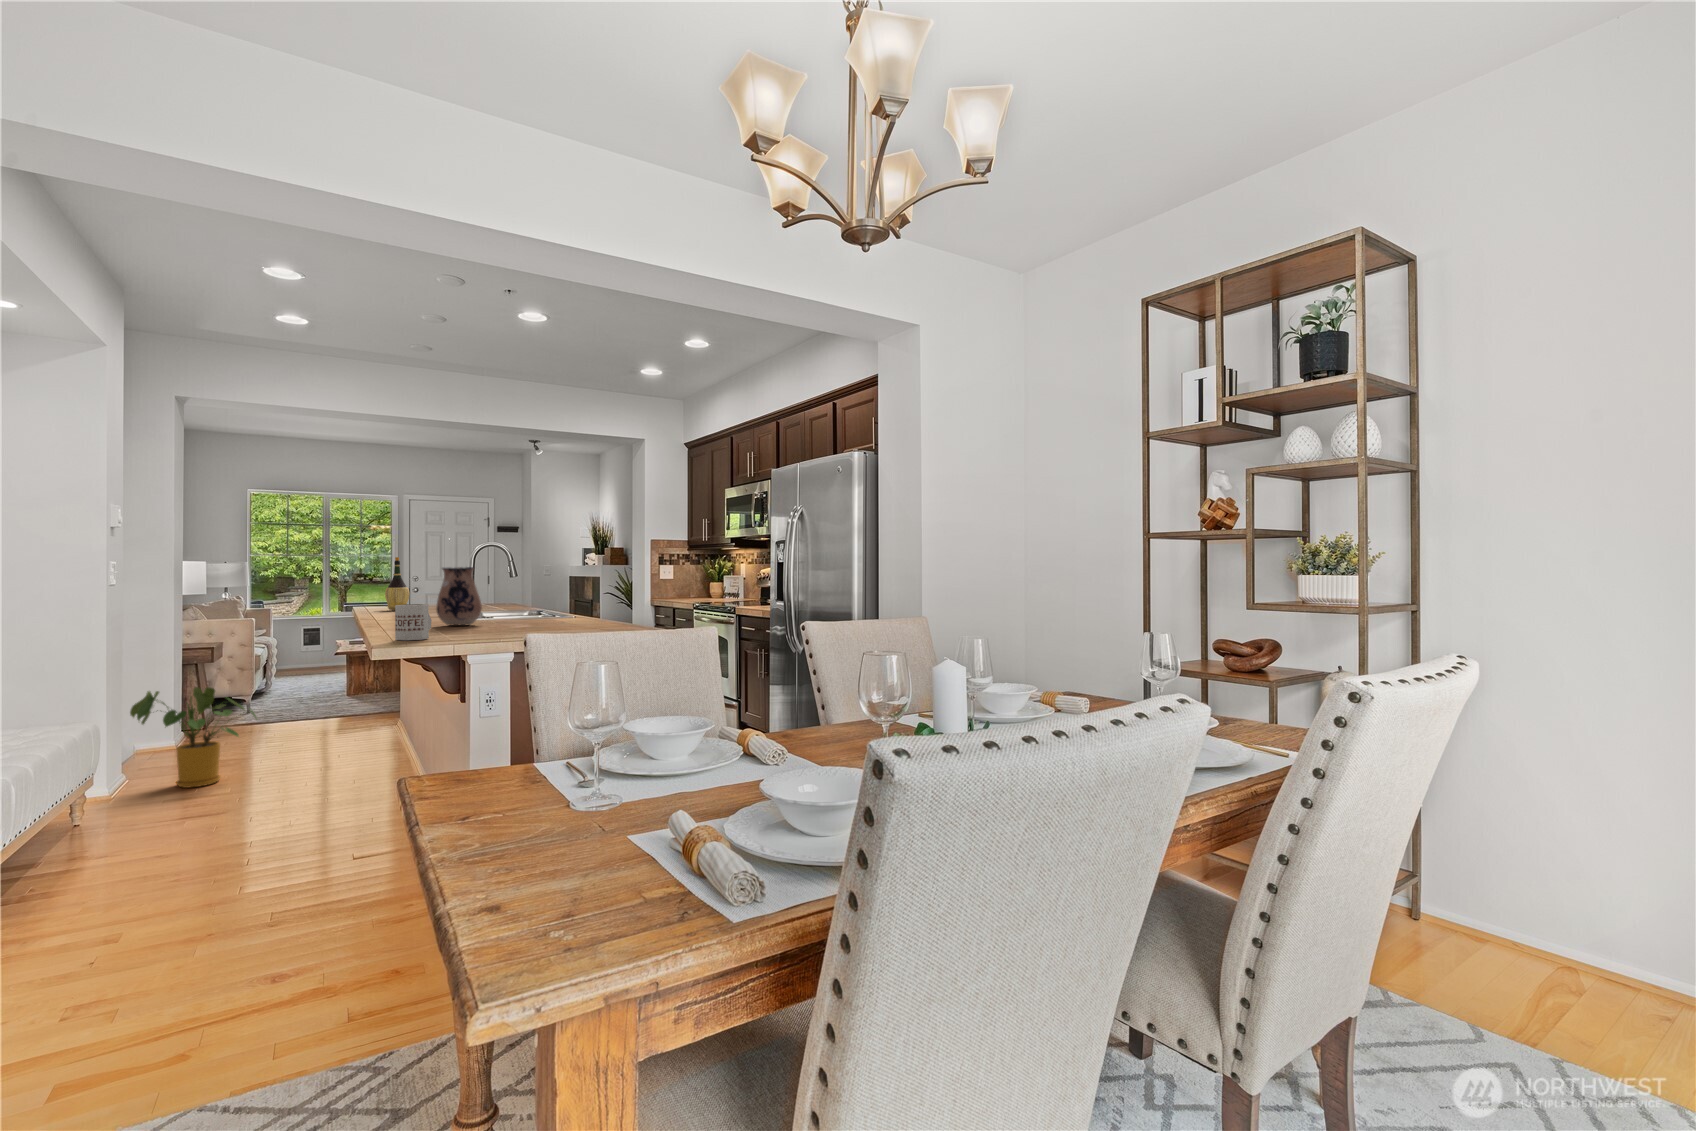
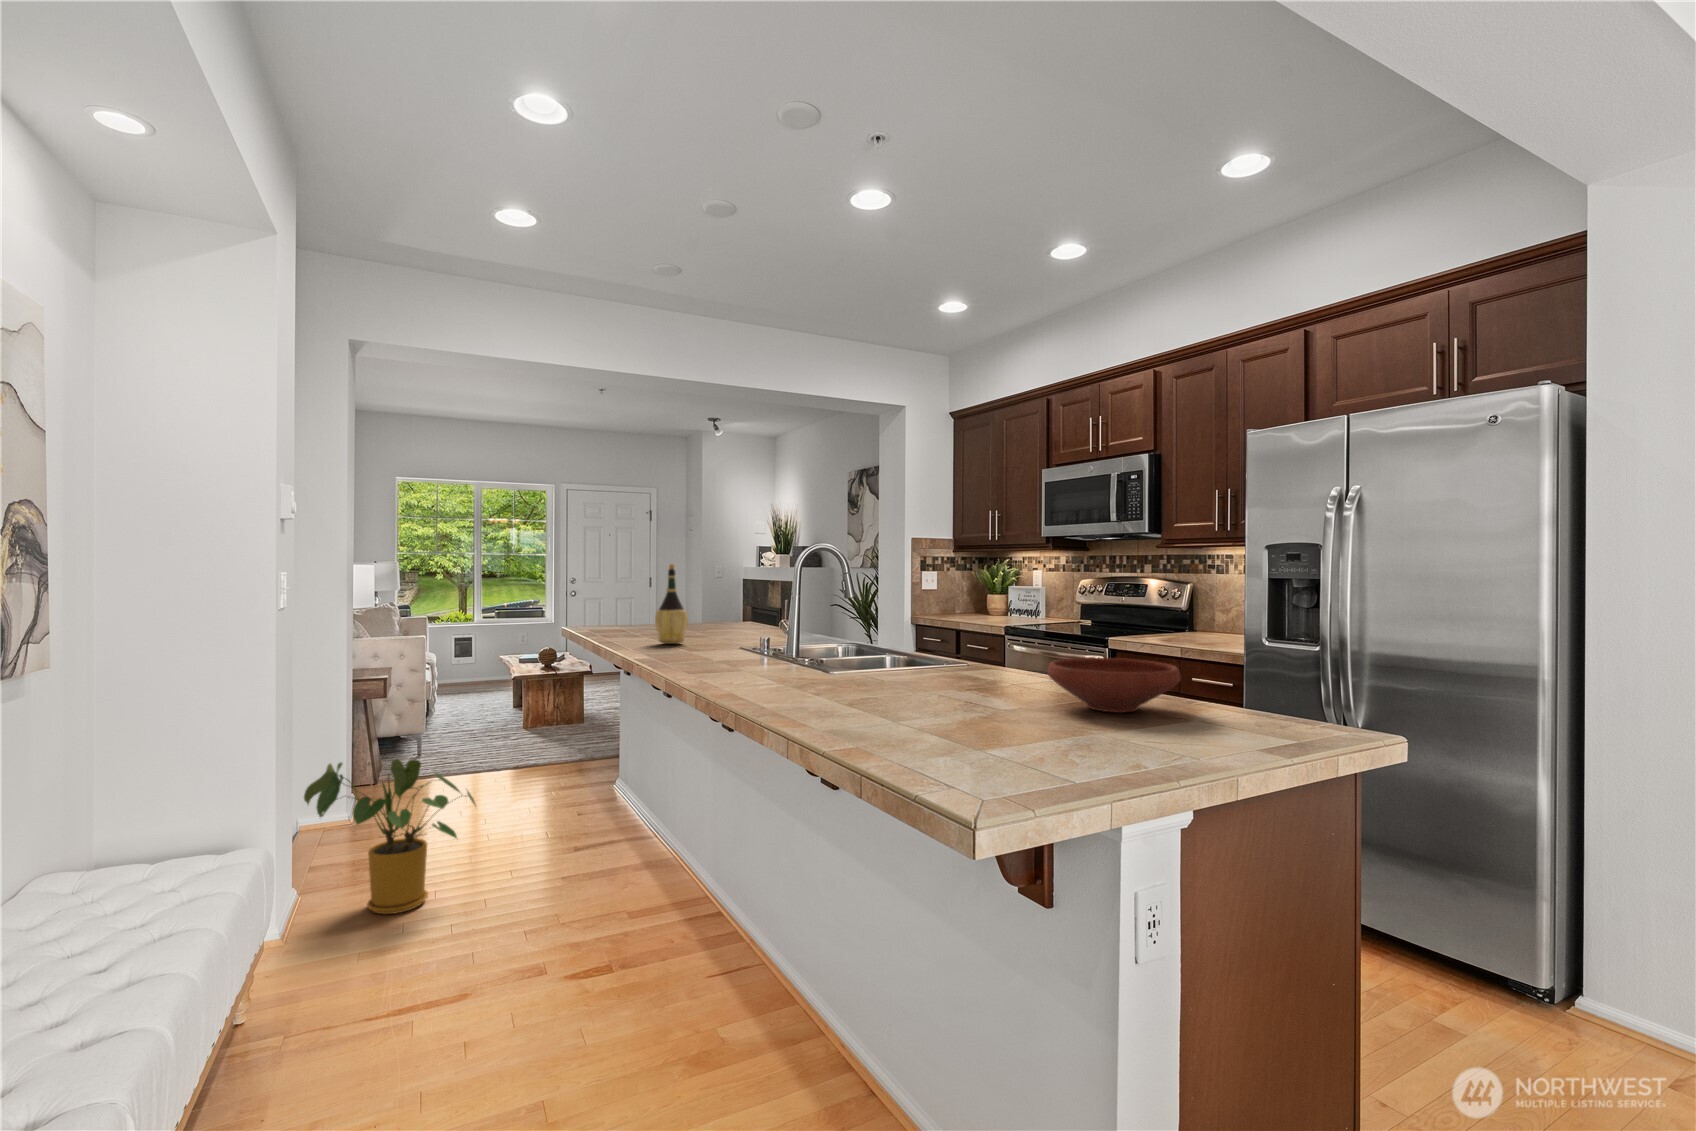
ceramic pitcher: present [437,567,482,625] -> none [856,591,931,701]
bowl: none [533,602,603,627] -> present [1047,658,1181,713]
mug: present [395,604,432,640] -> none [940,688,1003,779]

